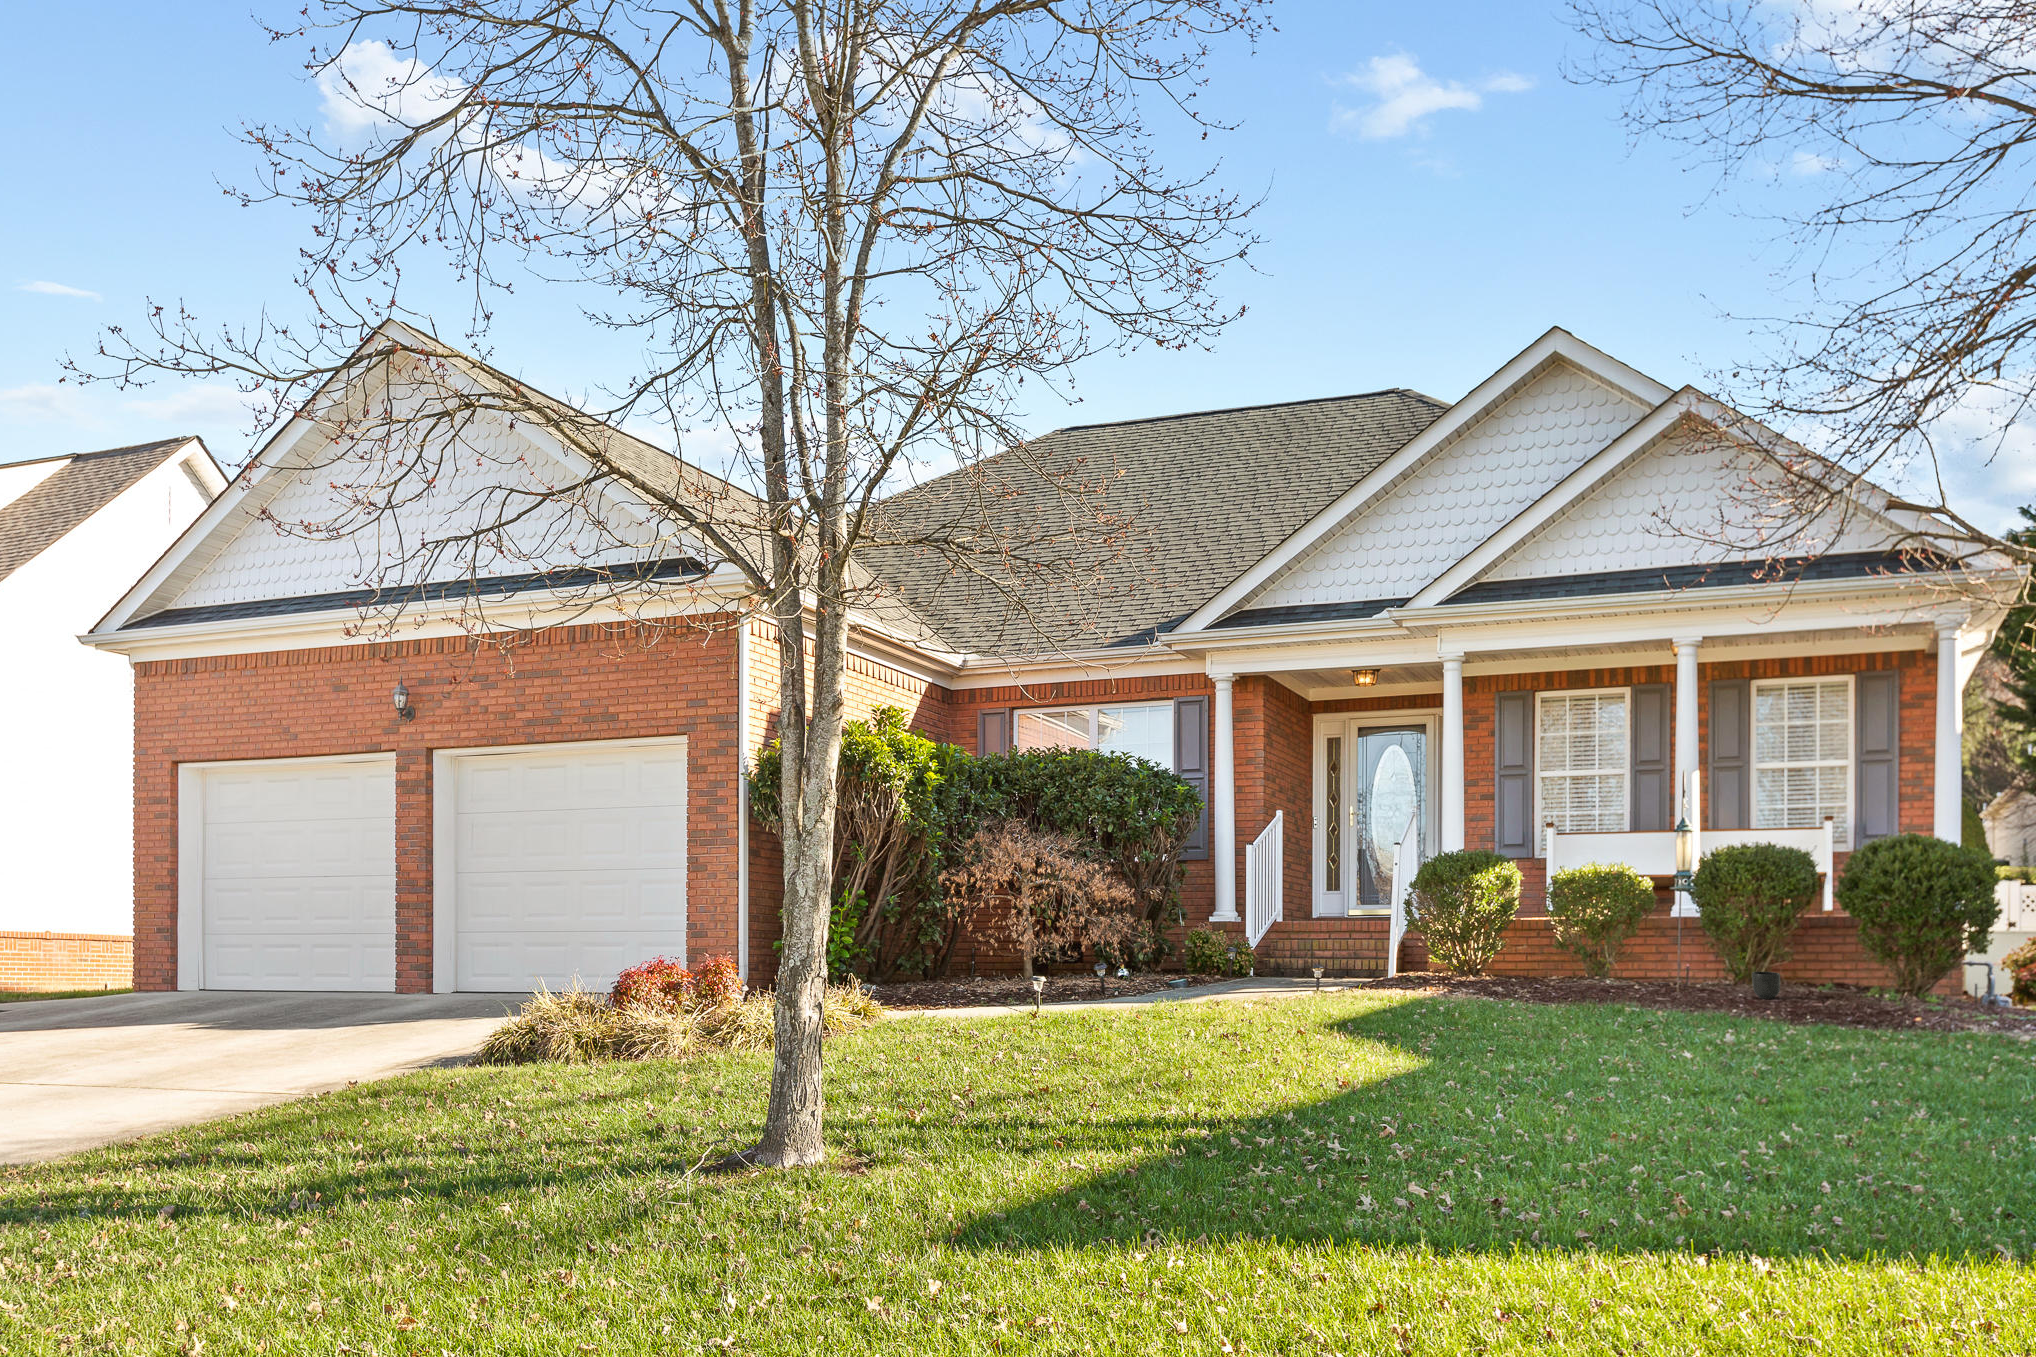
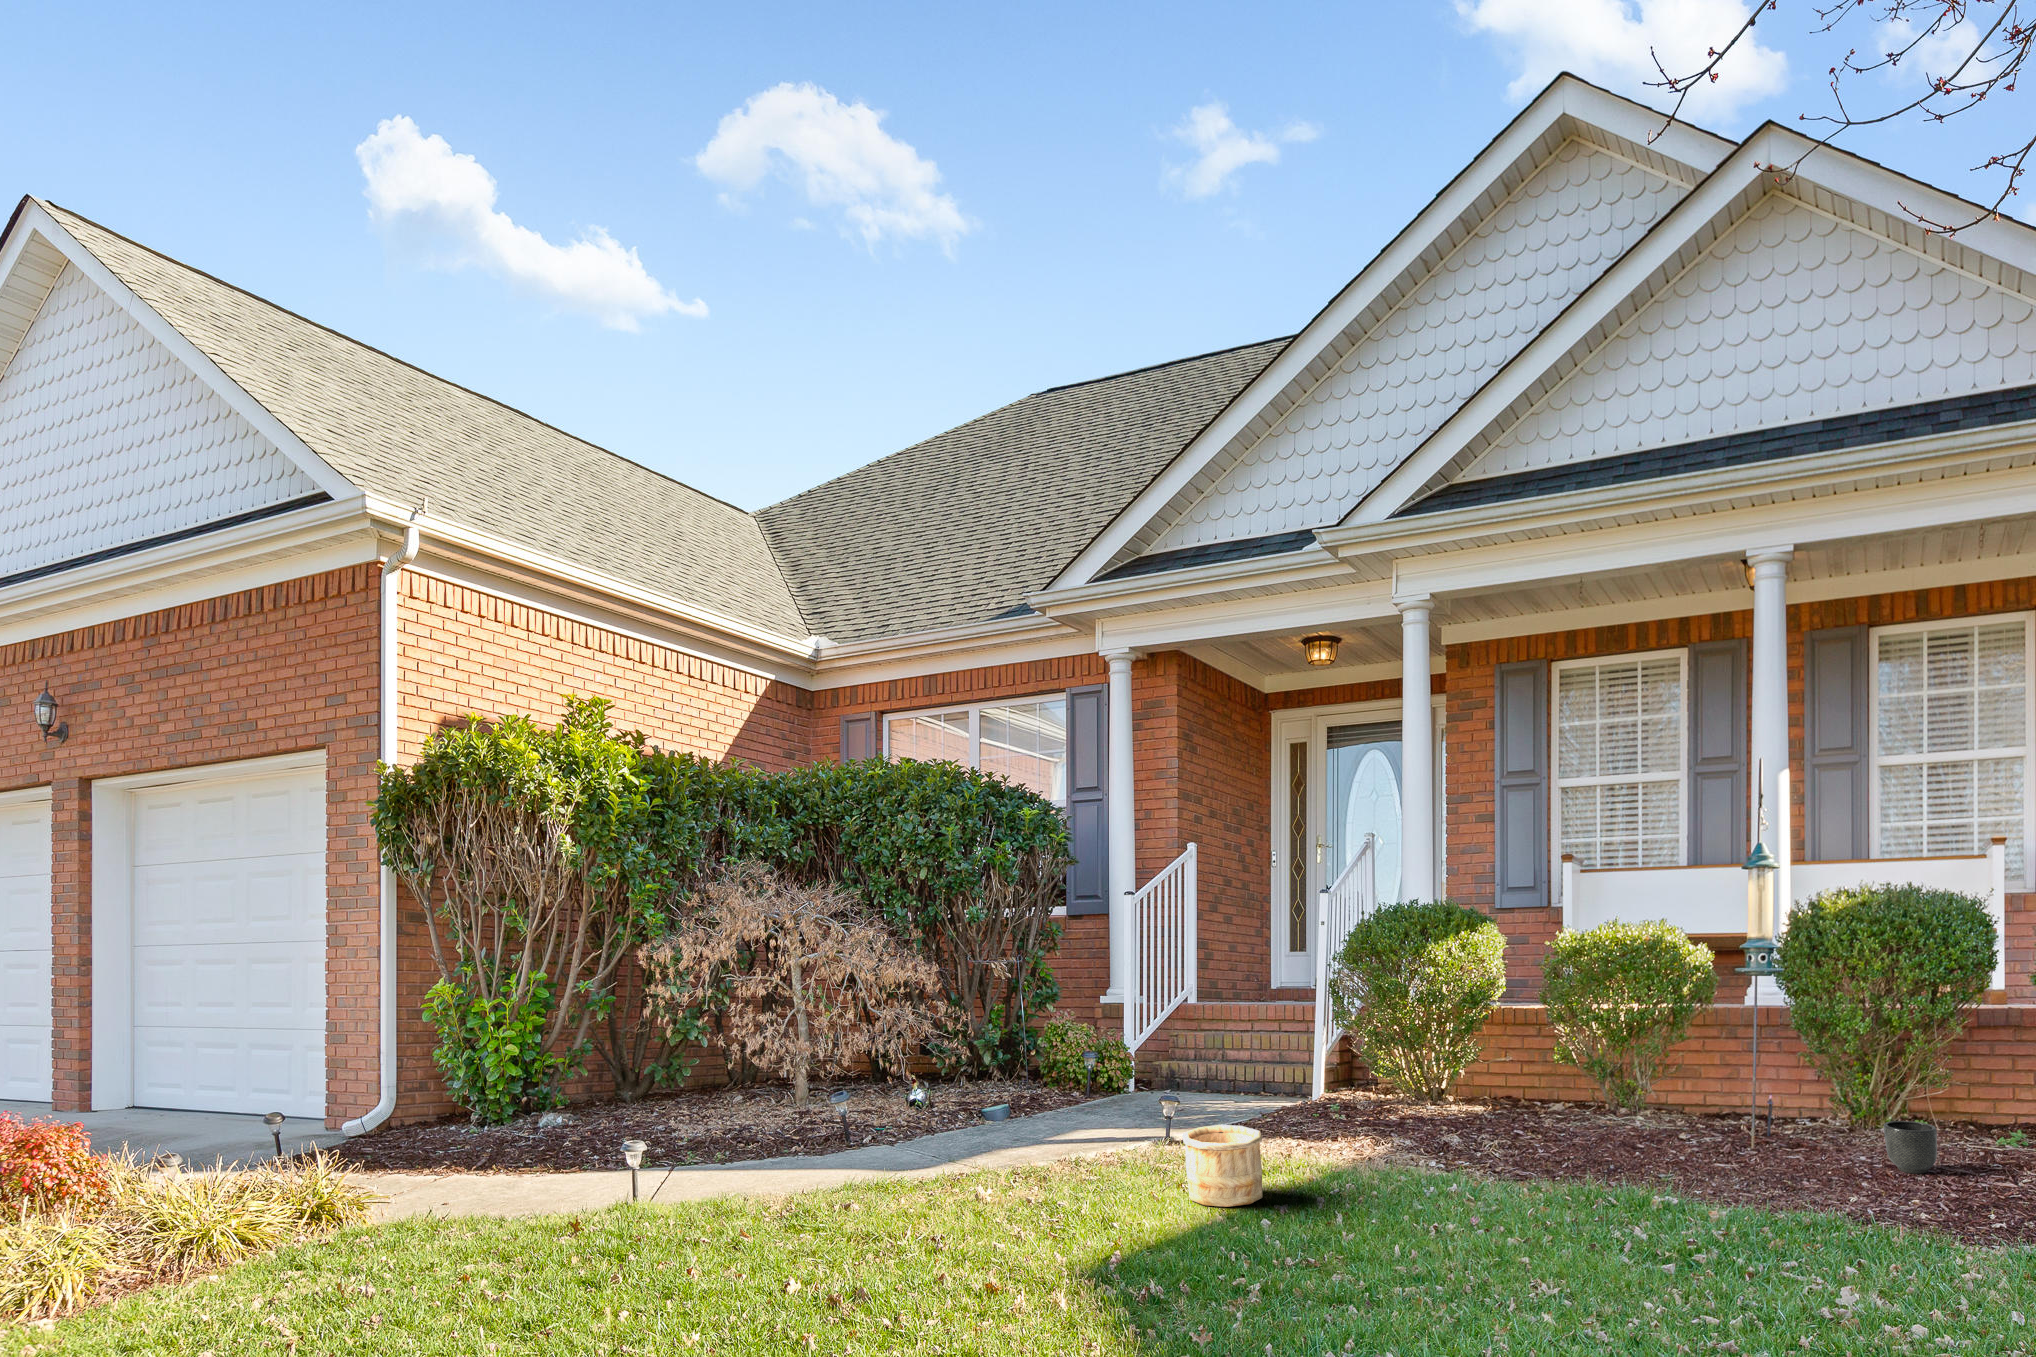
wooden bucket: none [1364,970,1412,1013] -> present [1182,1125,1262,1207]

